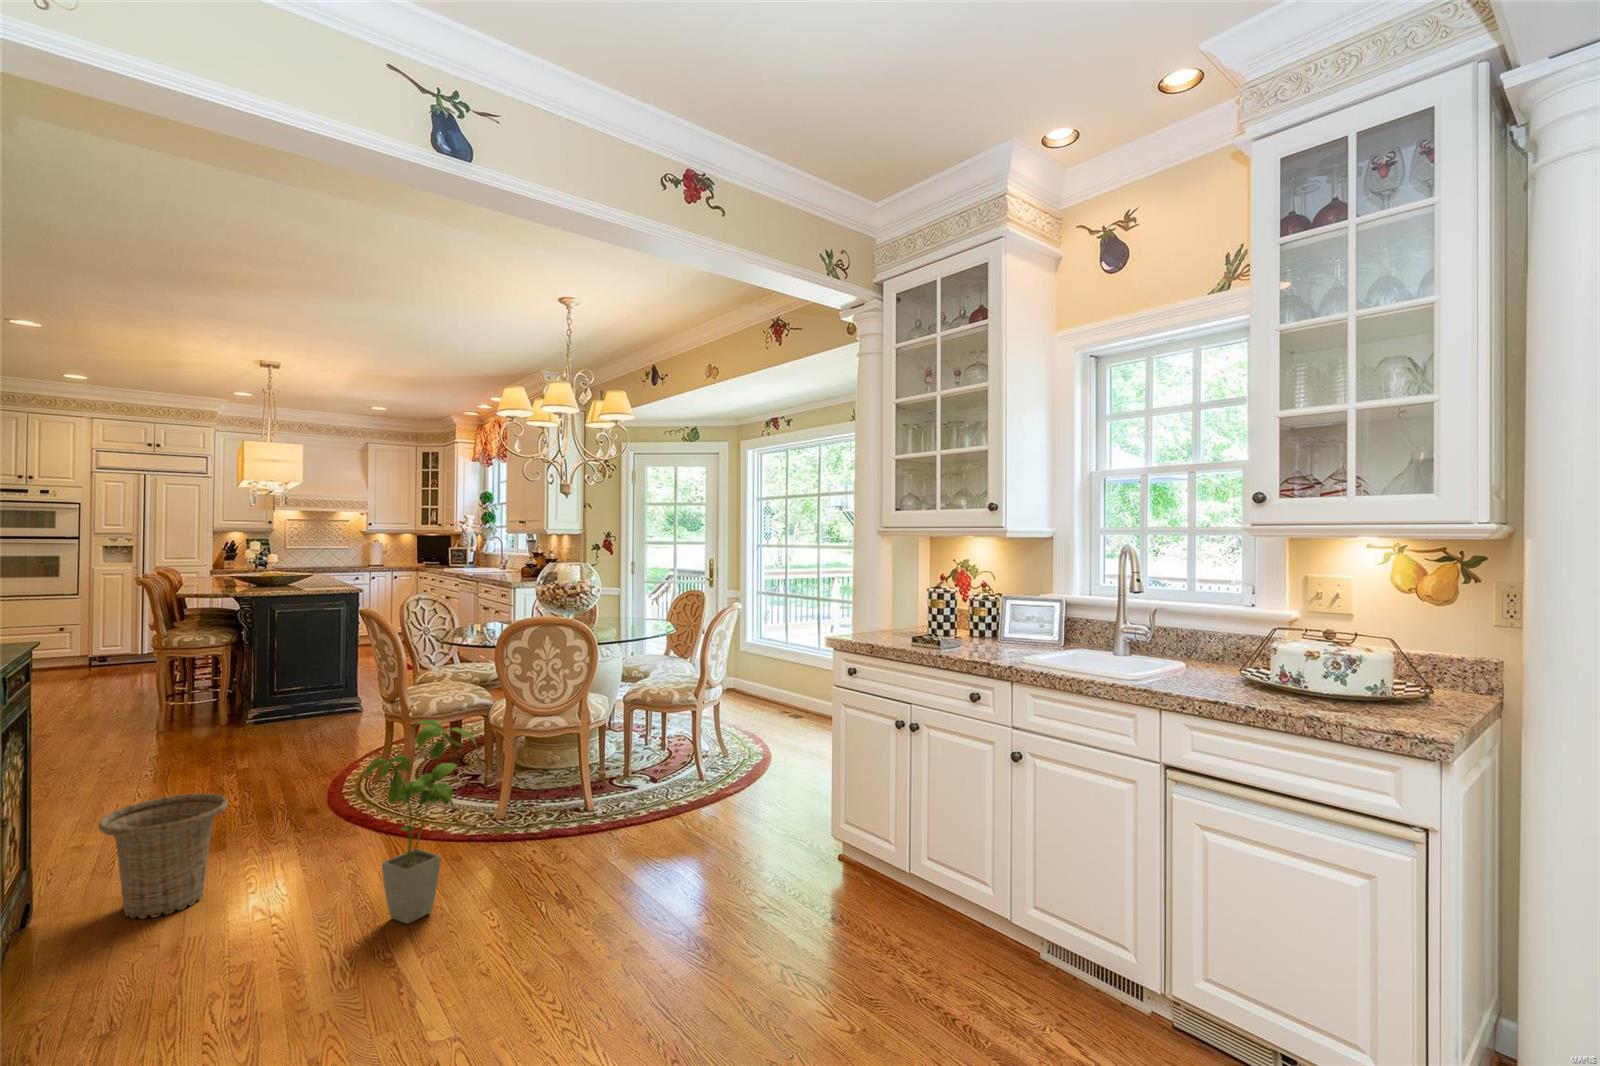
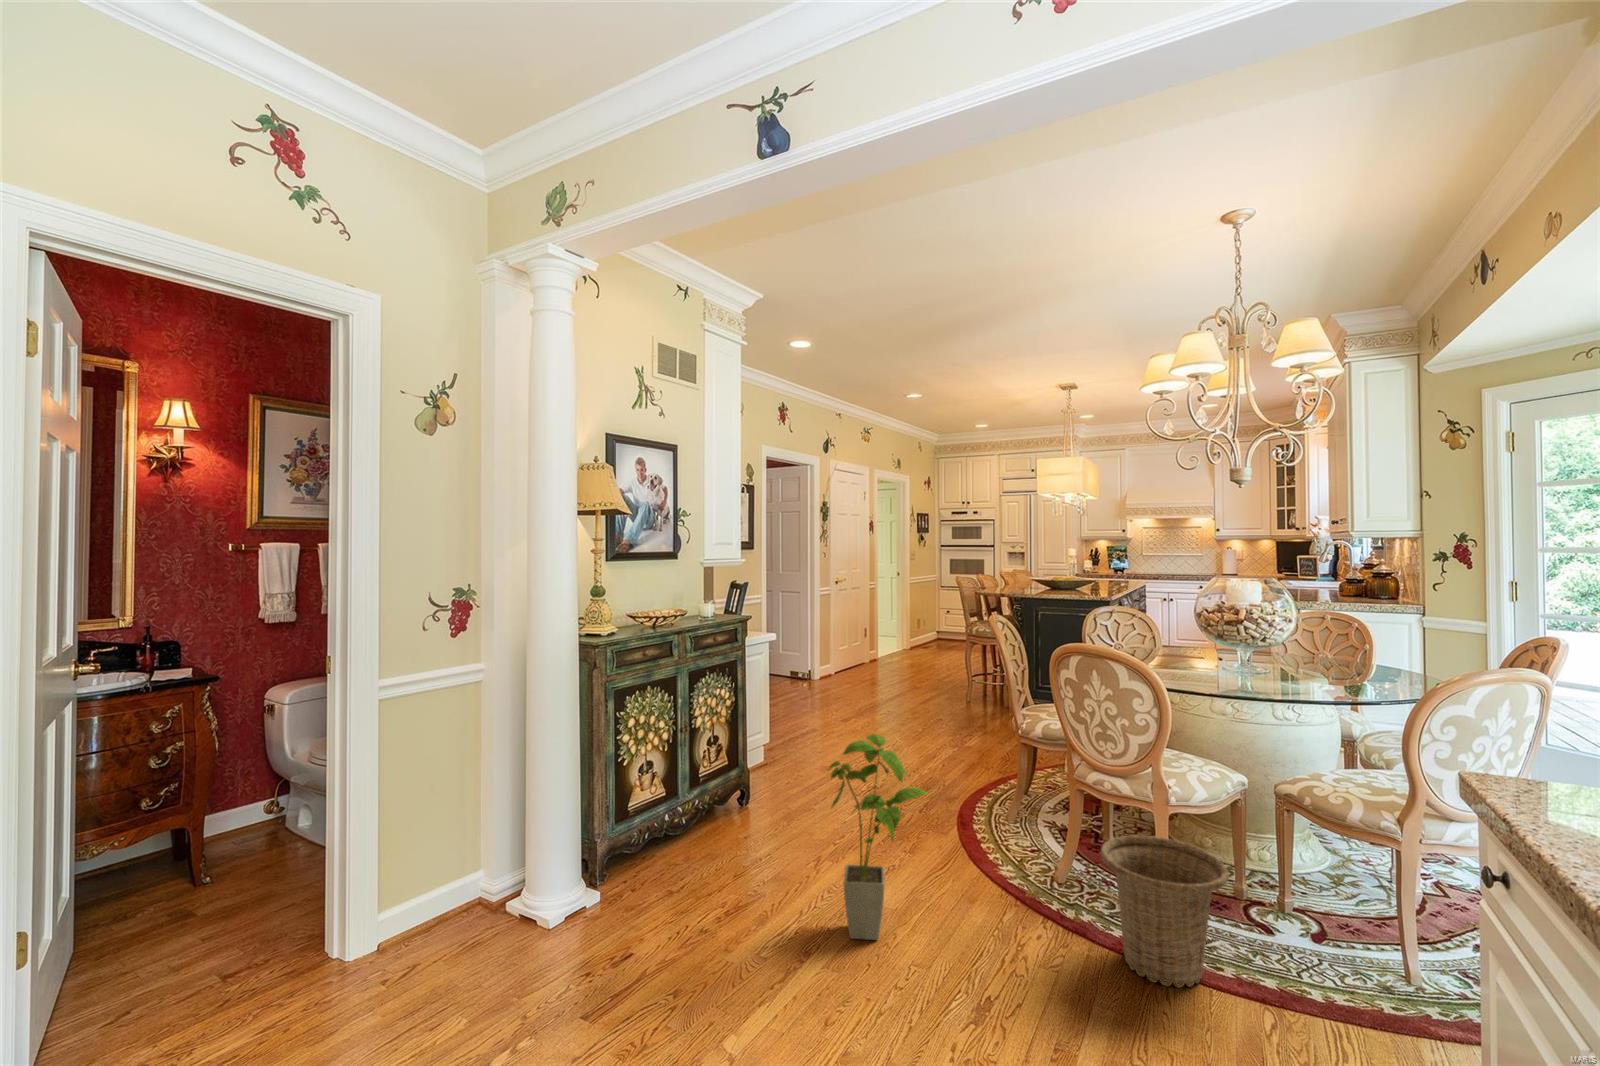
basket: present [98,793,228,919] -> present [1101,835,1229,988]

